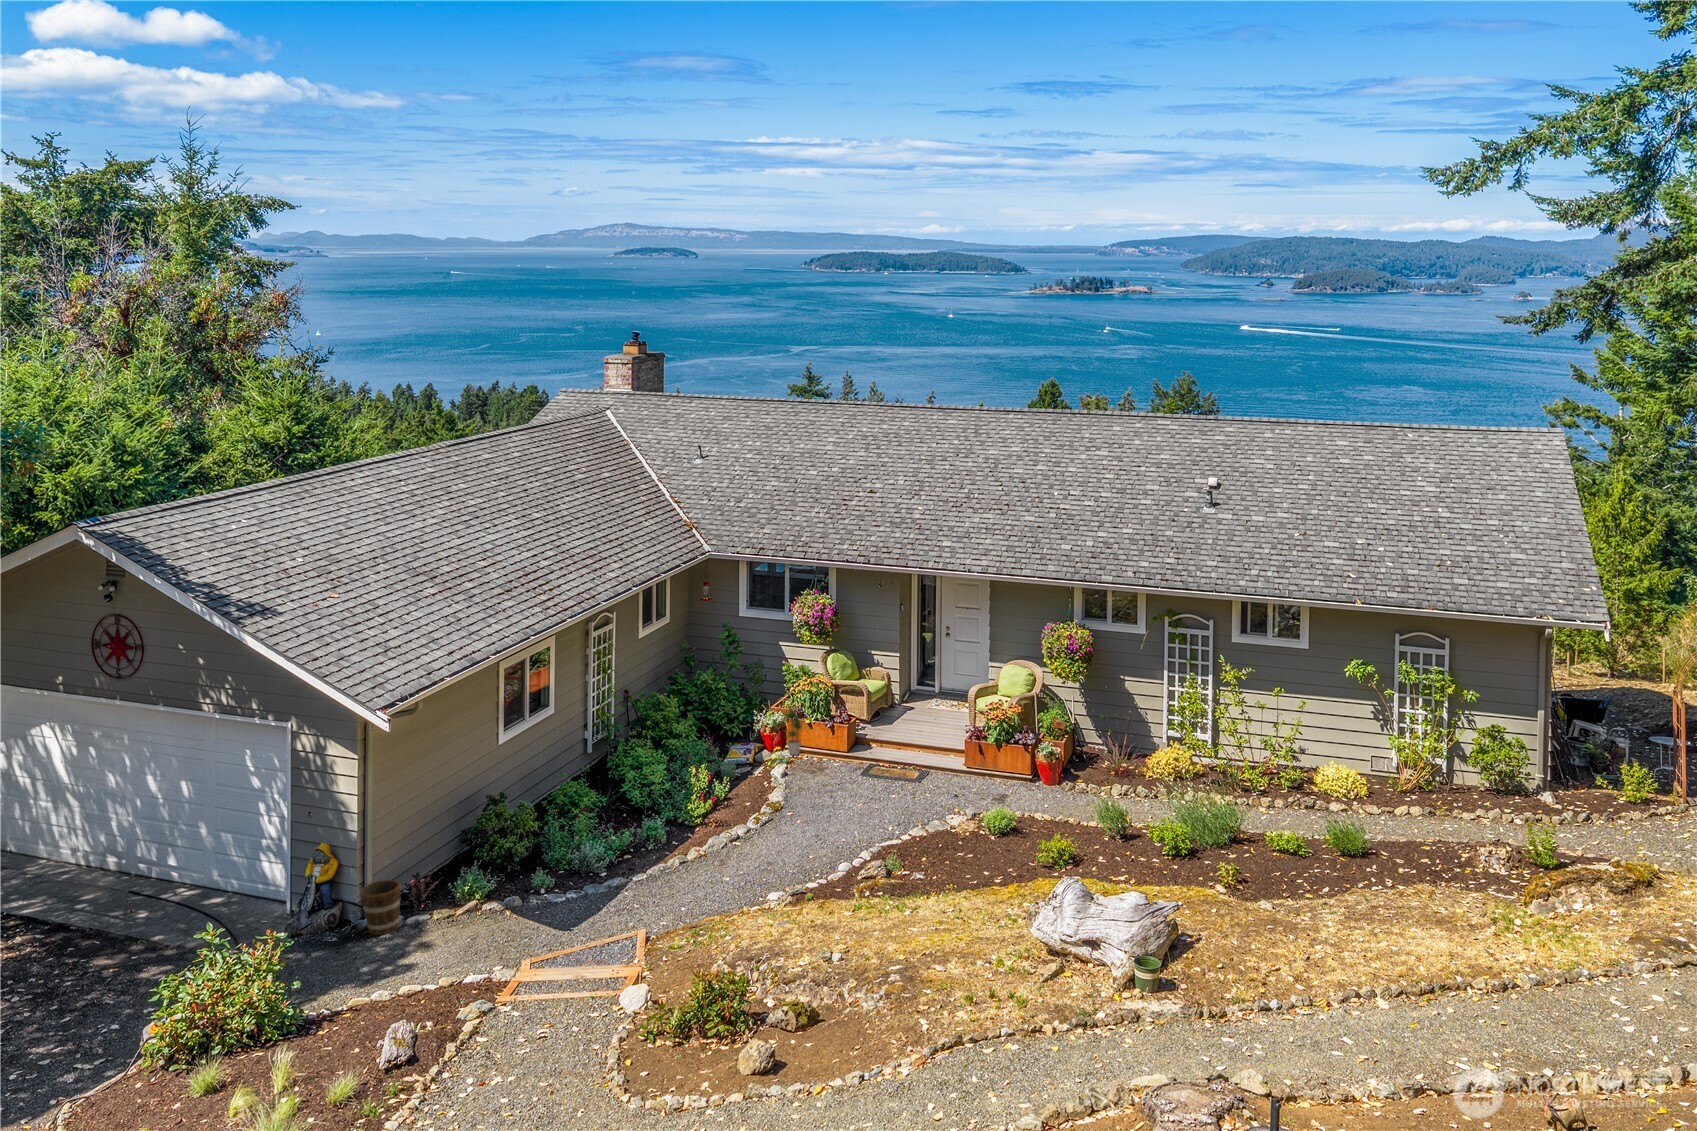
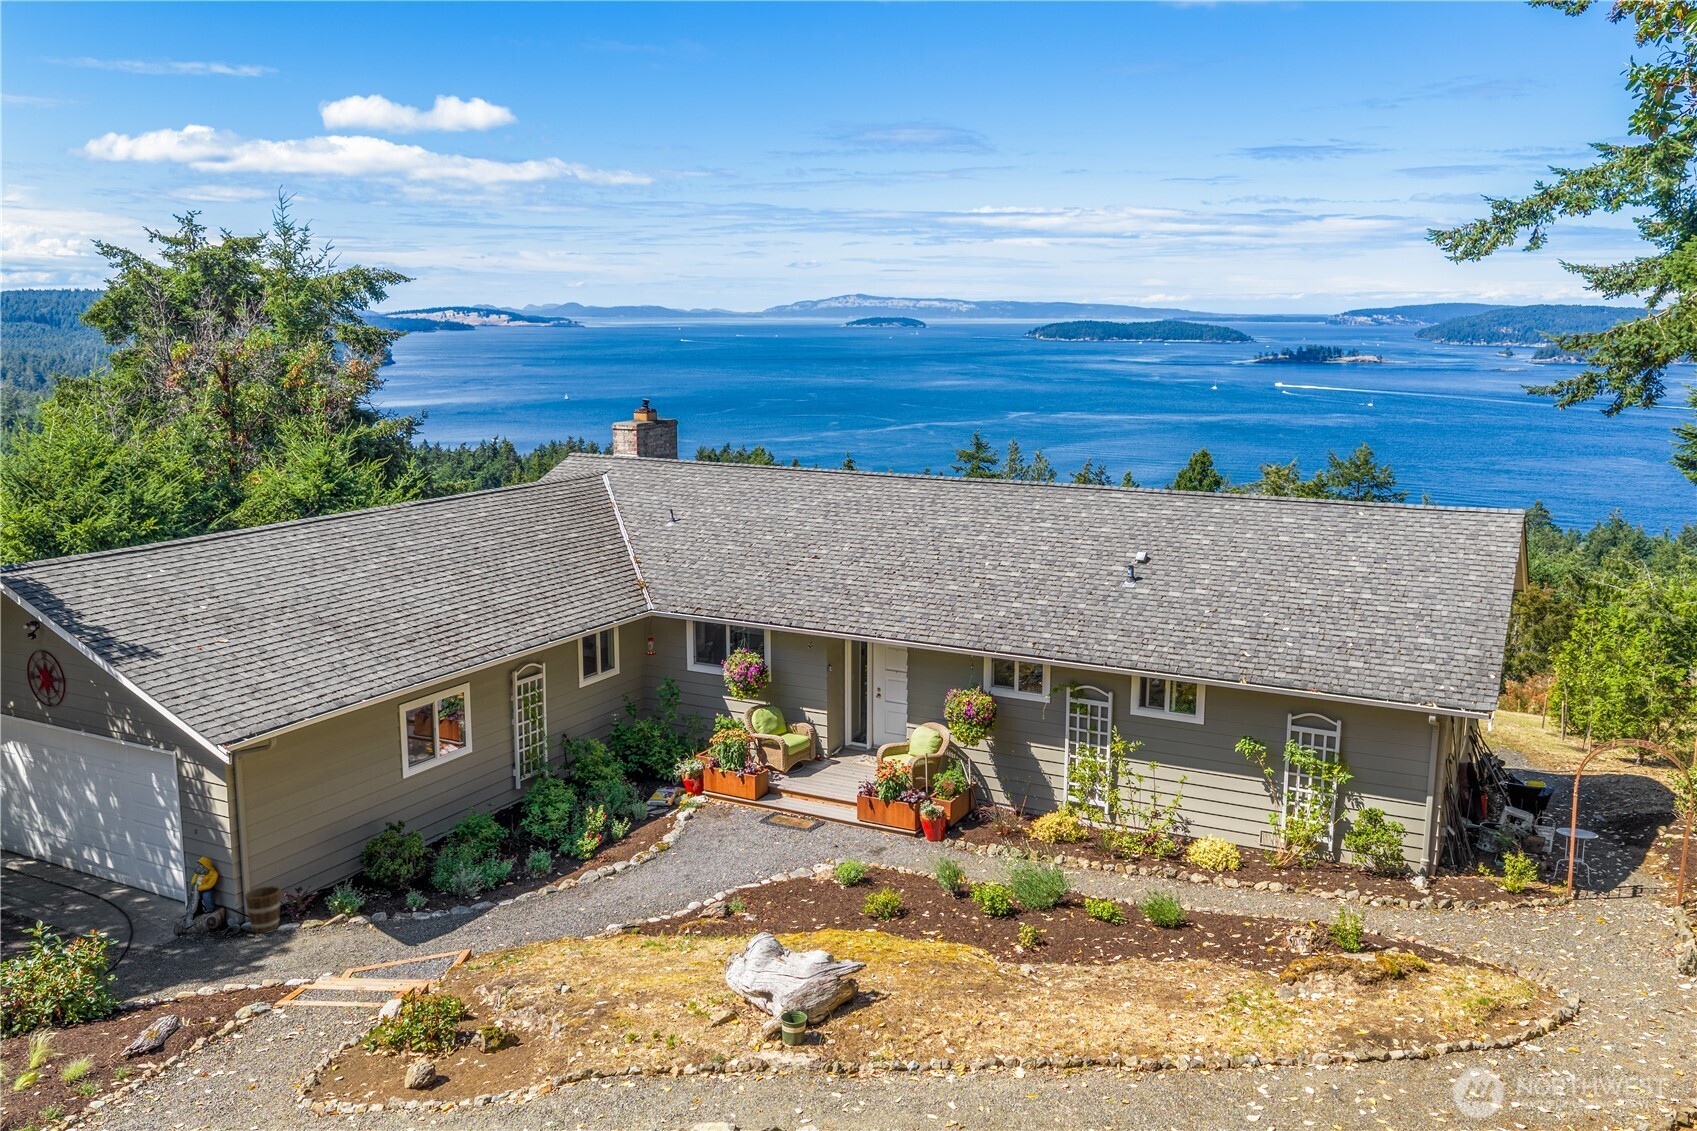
potted plant: present [782,706,805,755] -> none [695,754,726,804]

